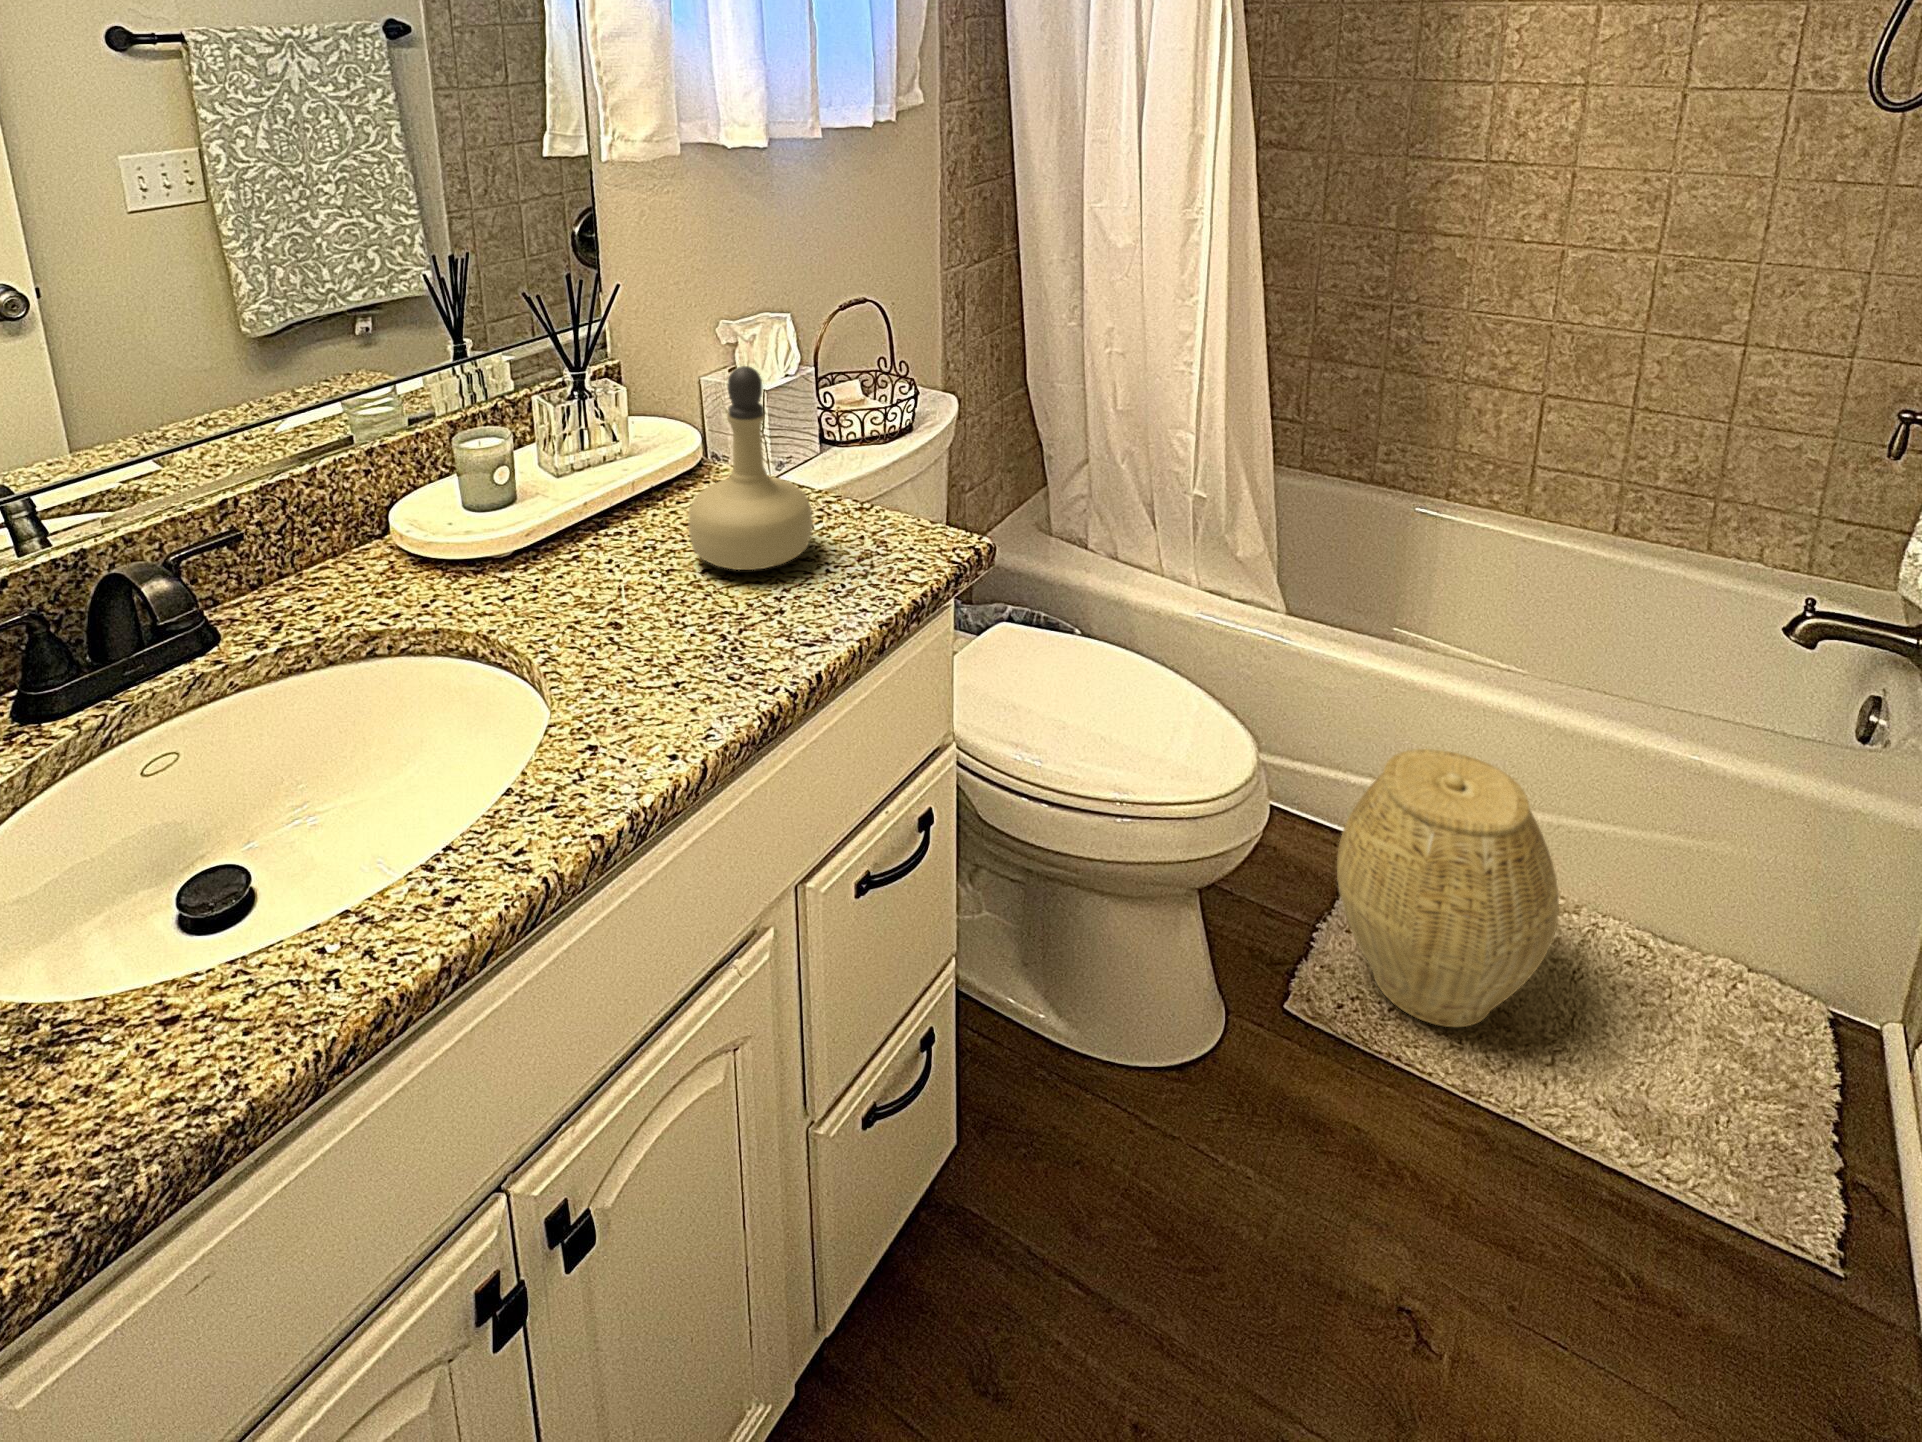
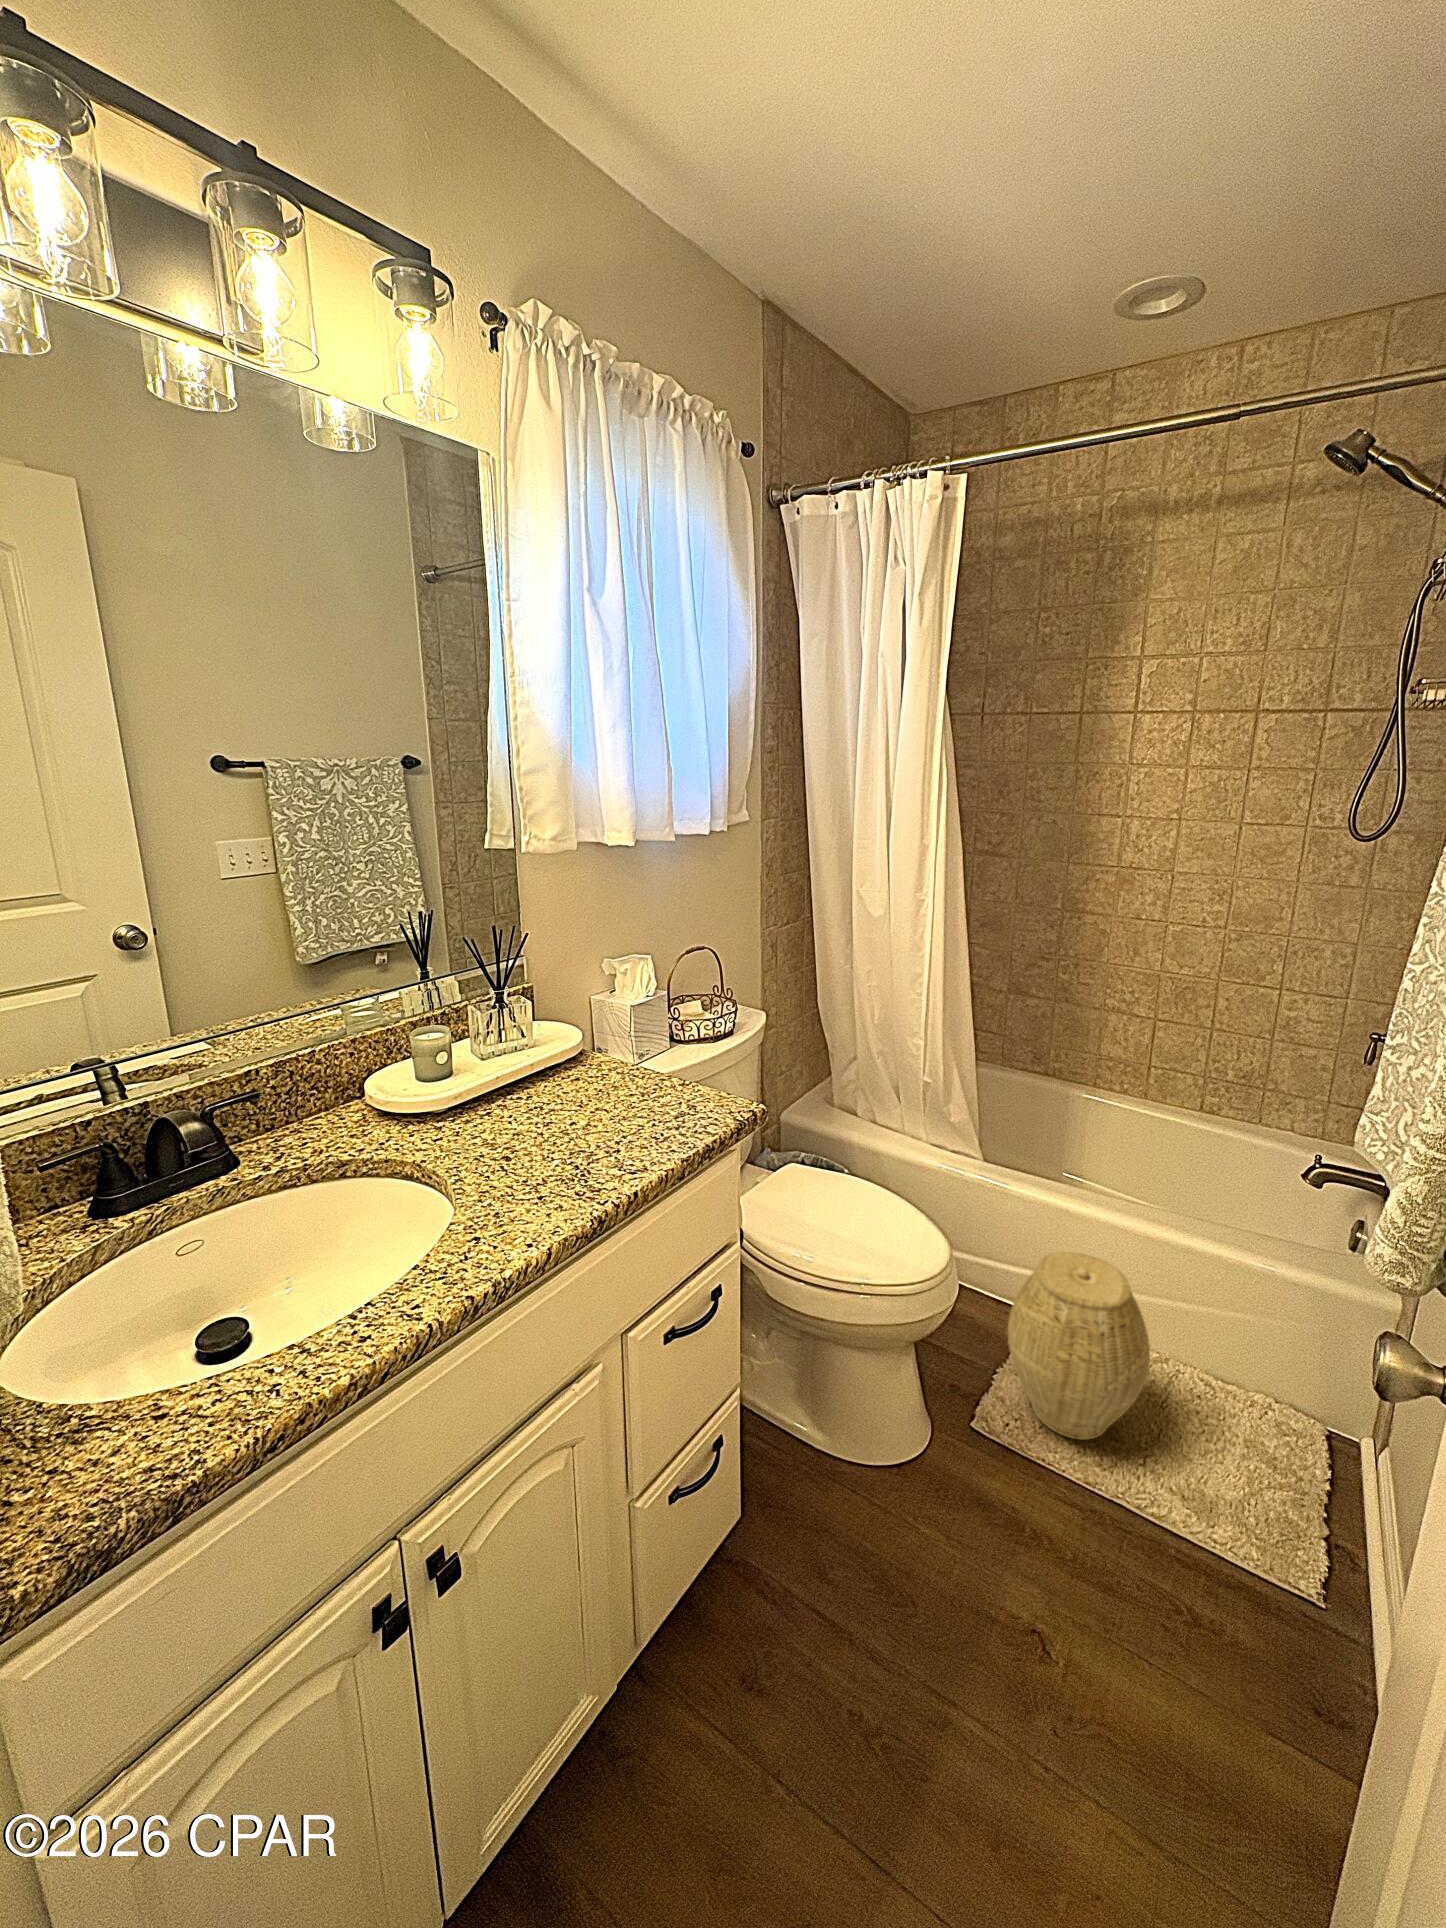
perfume bottle: present [688,366,813,570] -> none [564,988,647,1123]

